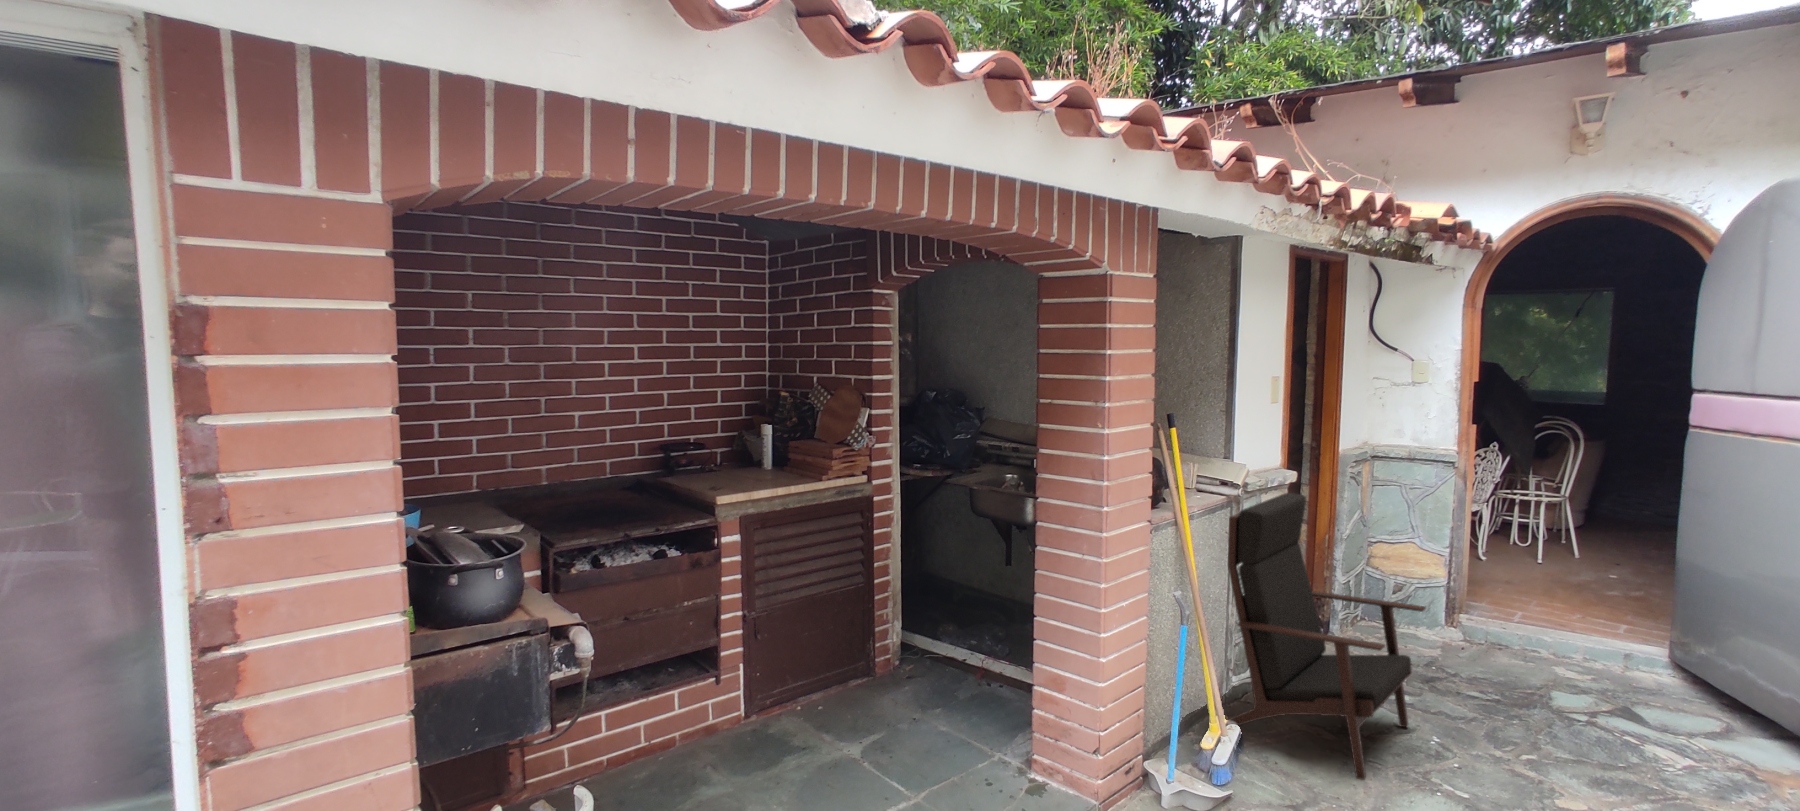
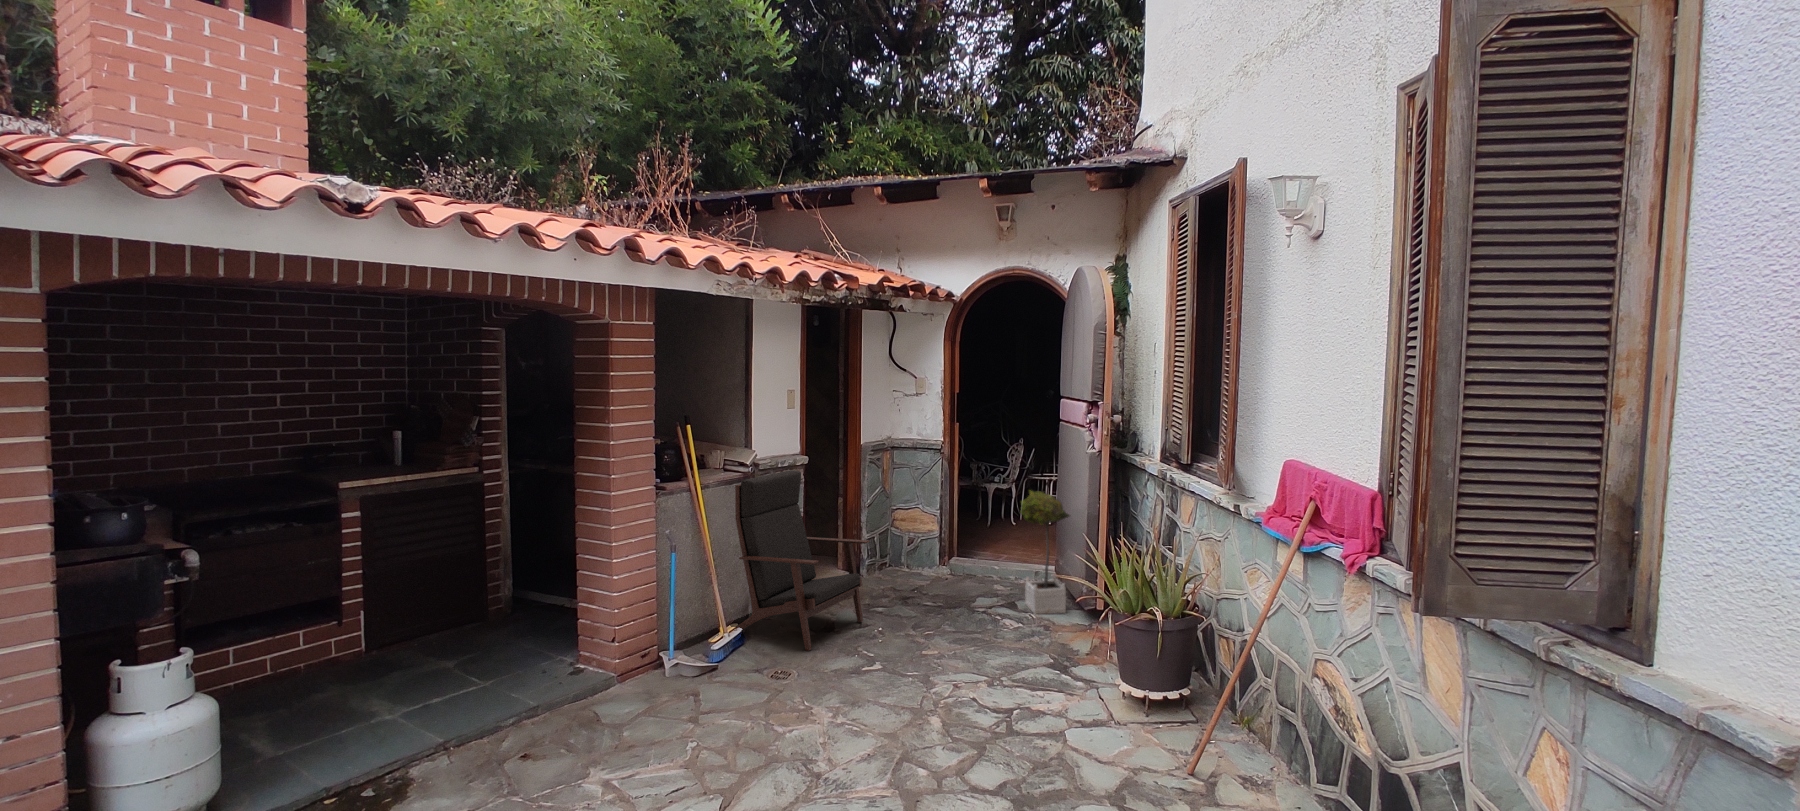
potted tree: none [1658,536,1762,741] -> present [1020,491,1069,614]

